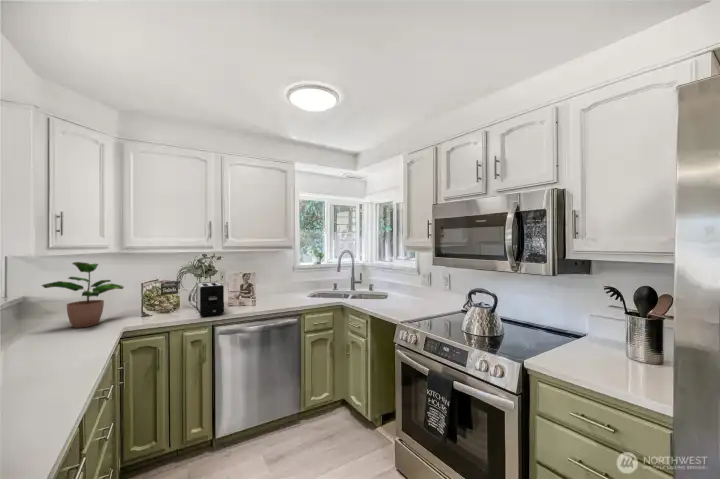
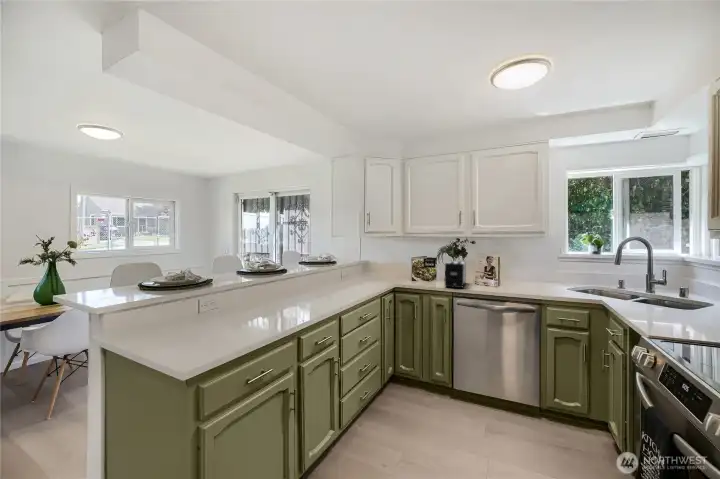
potted plant: present [42,262,123,328] -> none [363,240,403,281]

